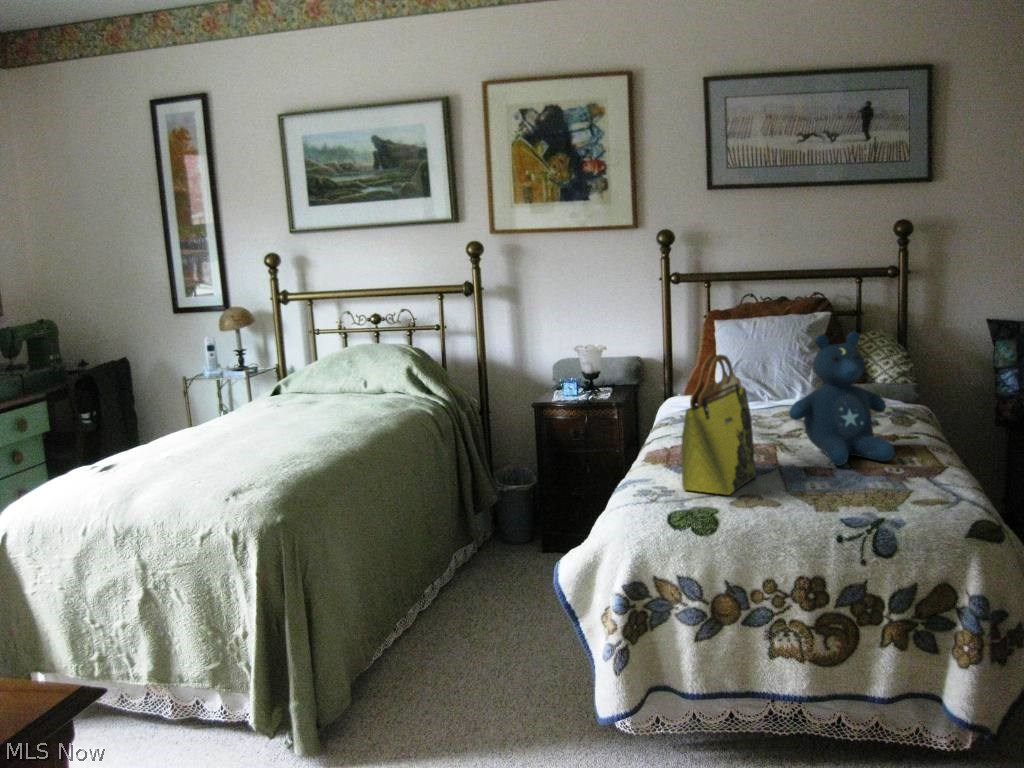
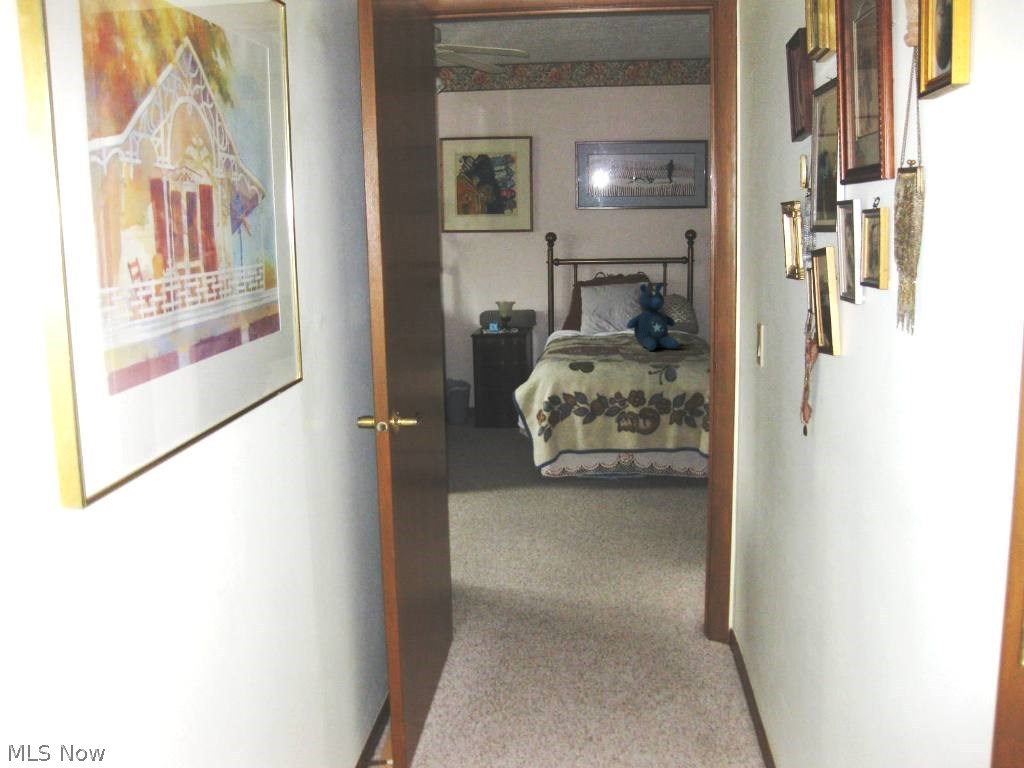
tote bag: present [681,354,755,495] -> none [574,290,610,360]

